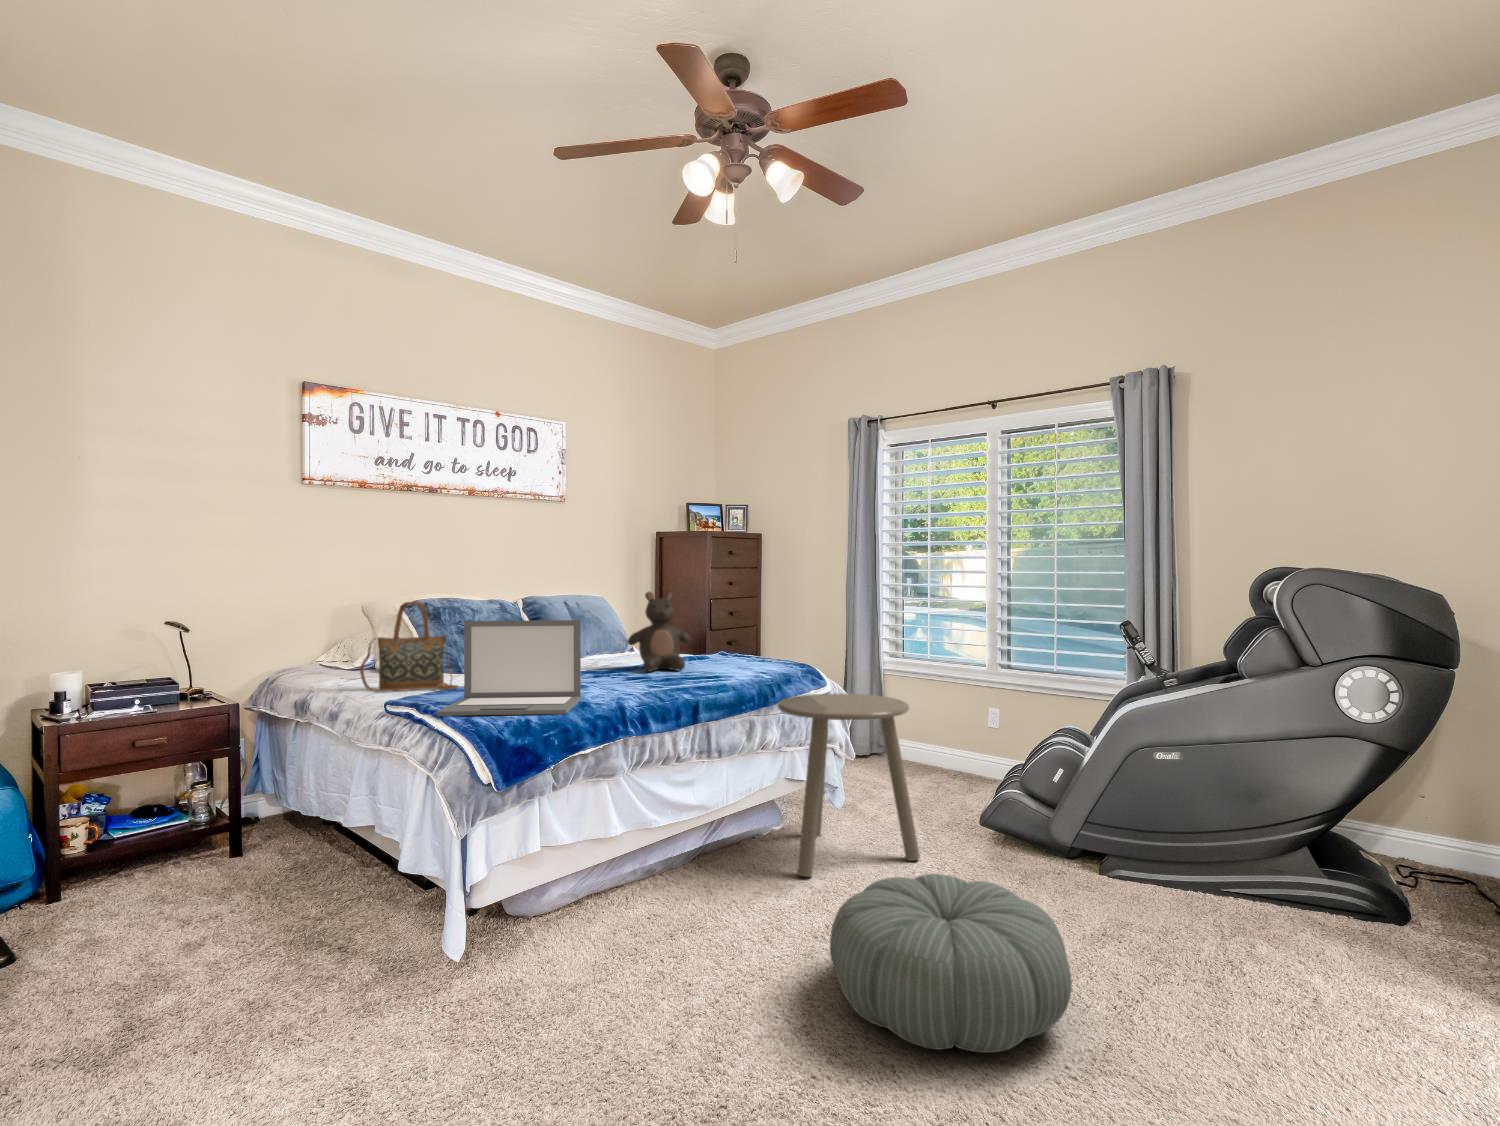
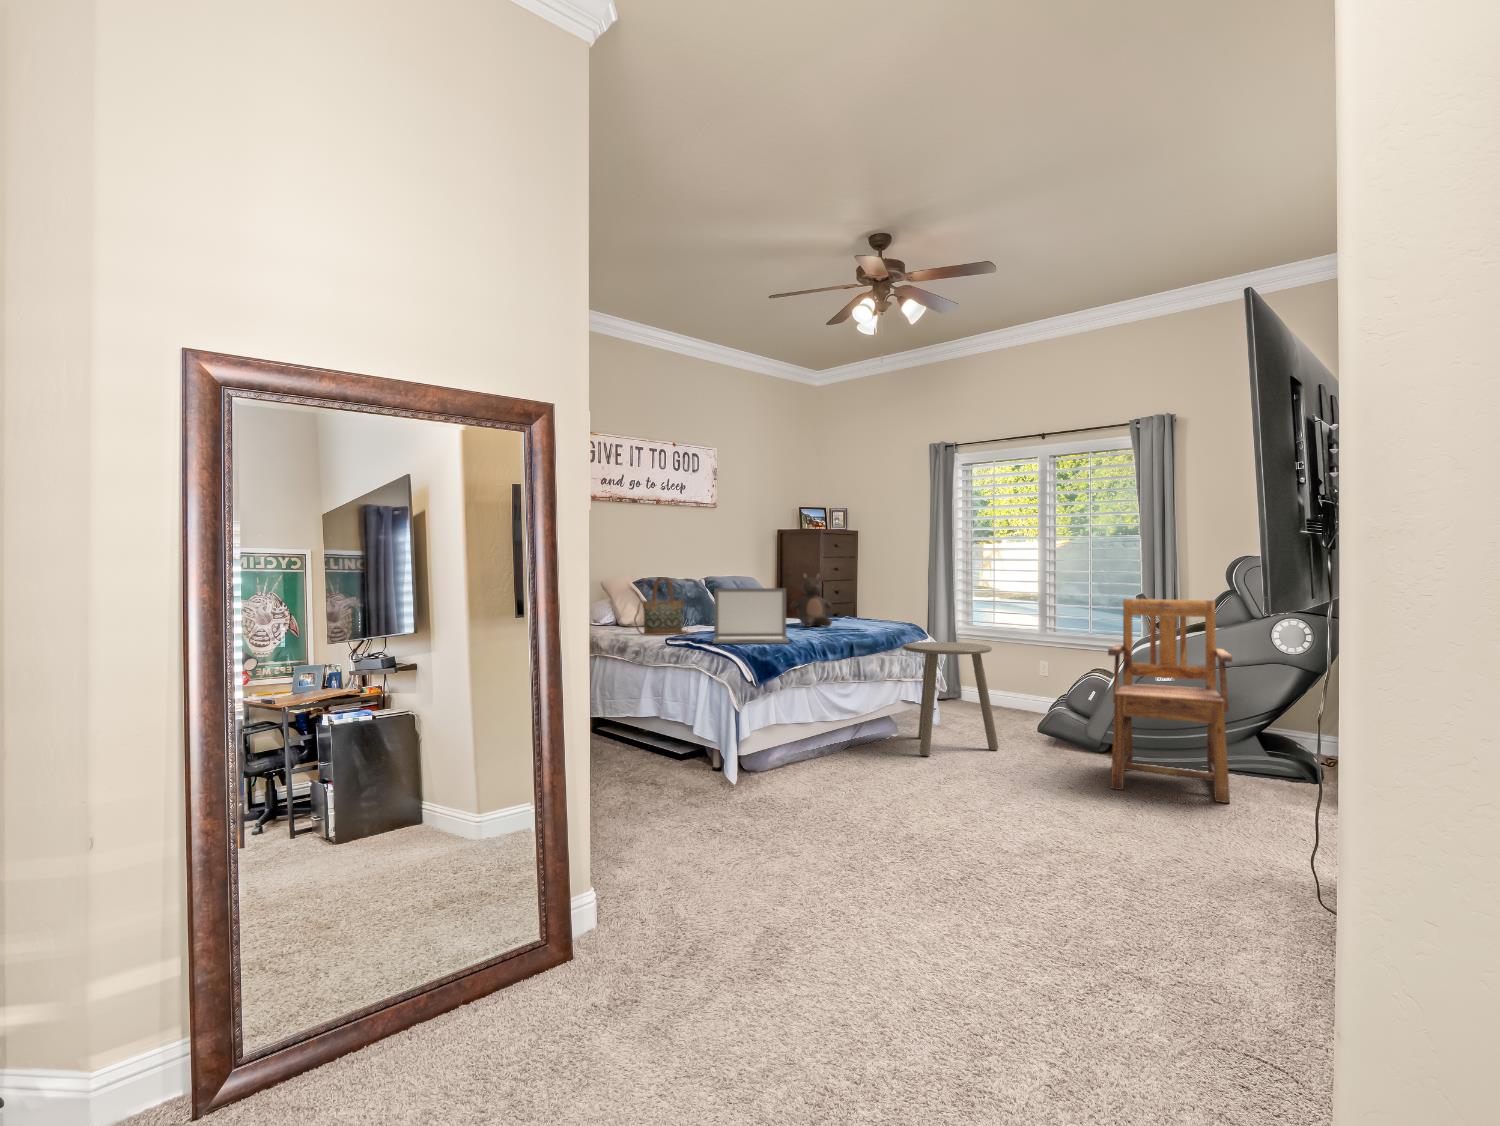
armchair: none [1082,634,1291,995] -> present [1108,599,1232,803]
pouf: present [830,874,1072,1053] -> none [959,737,1101,817]

